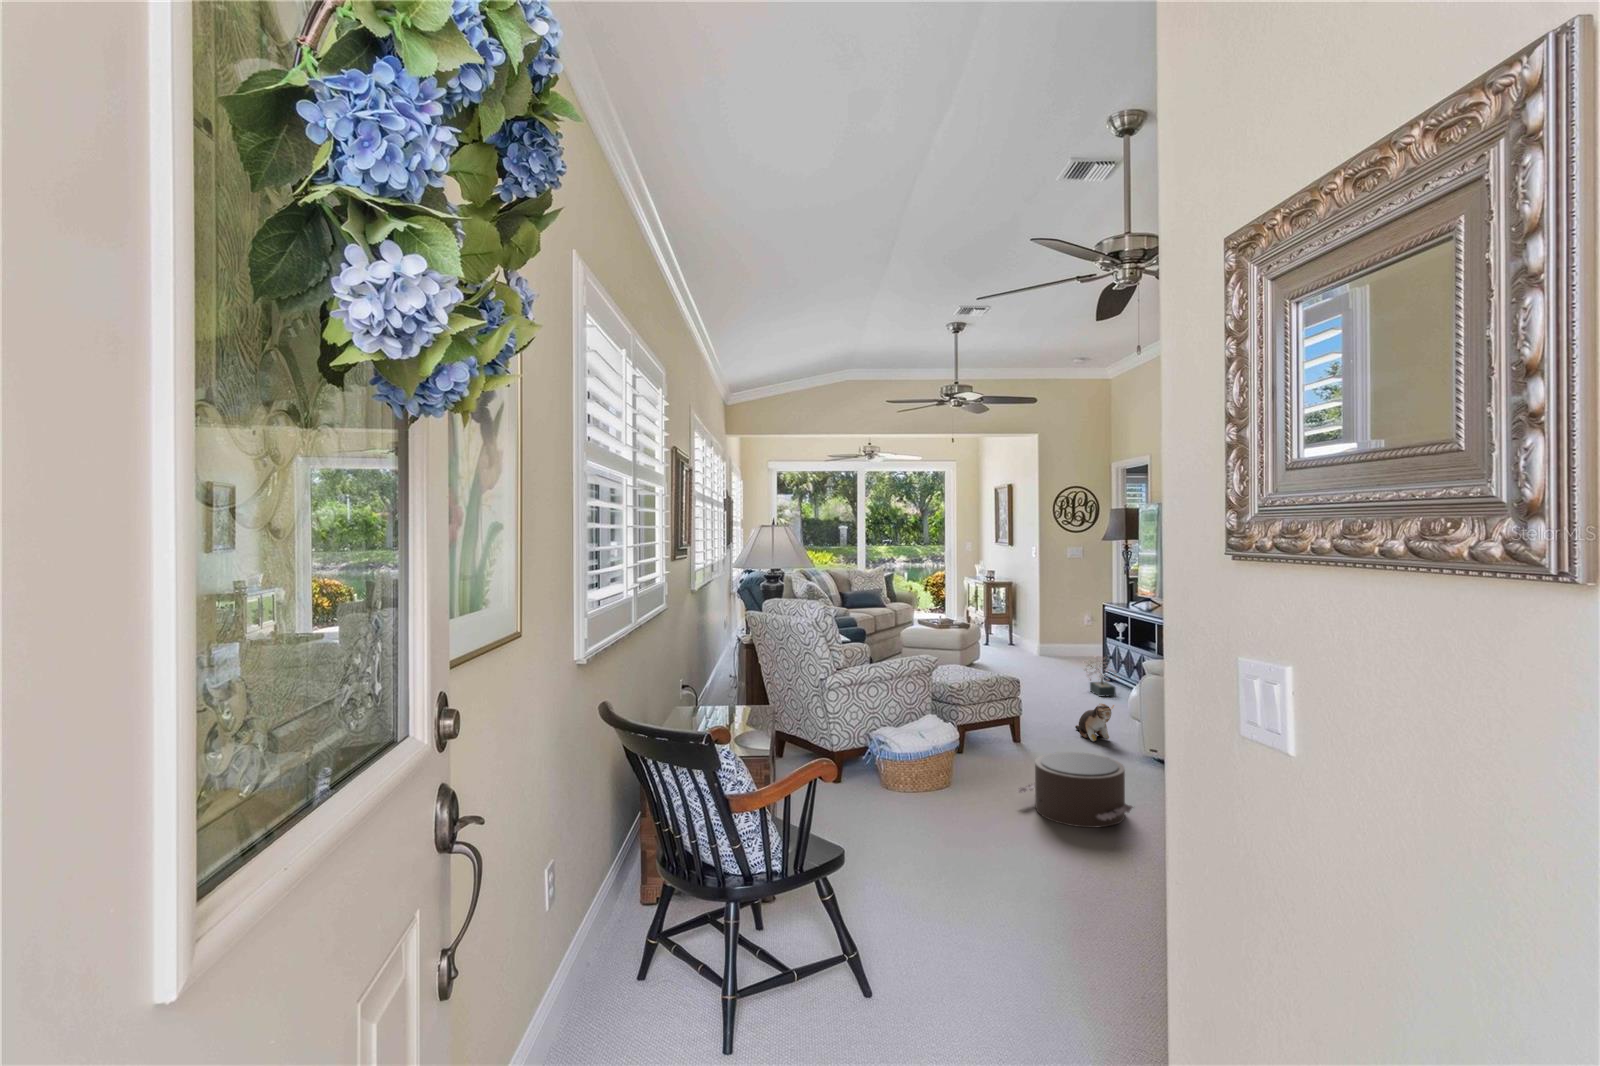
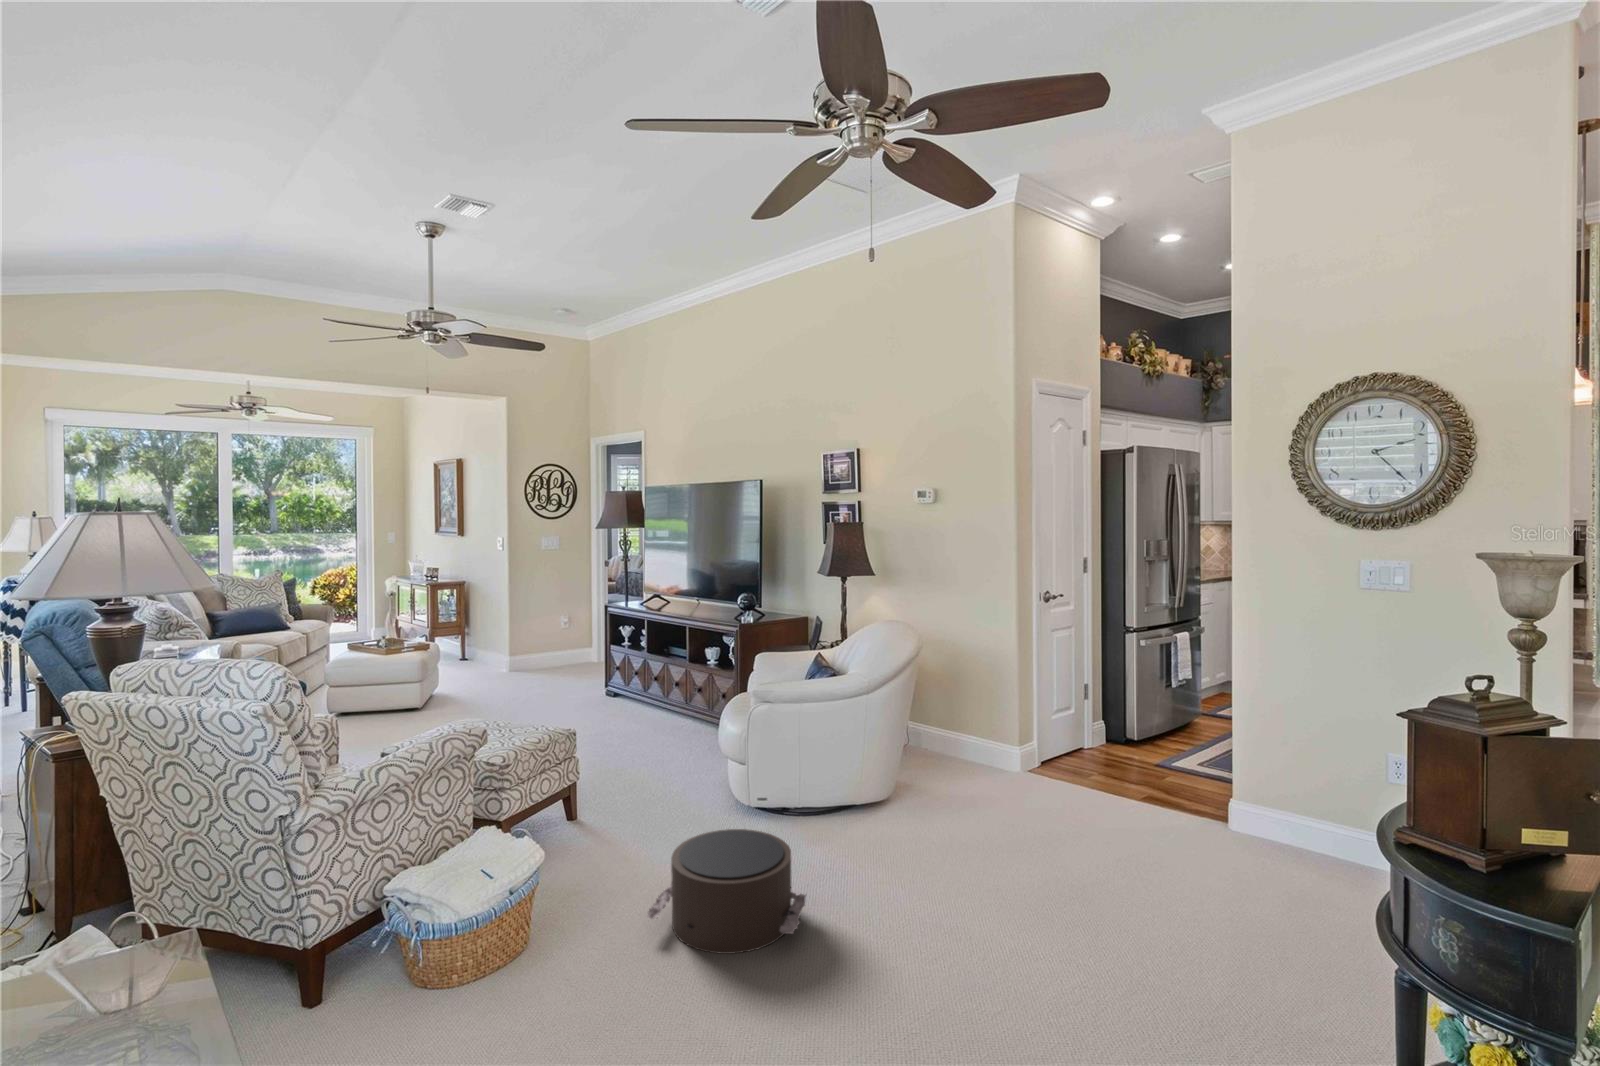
decorative plant: present [1083,656,1117,696] -> none [590,667,639,717]
plush toy: present [1075,704,1114,741] -> none [625,737,685,788]

